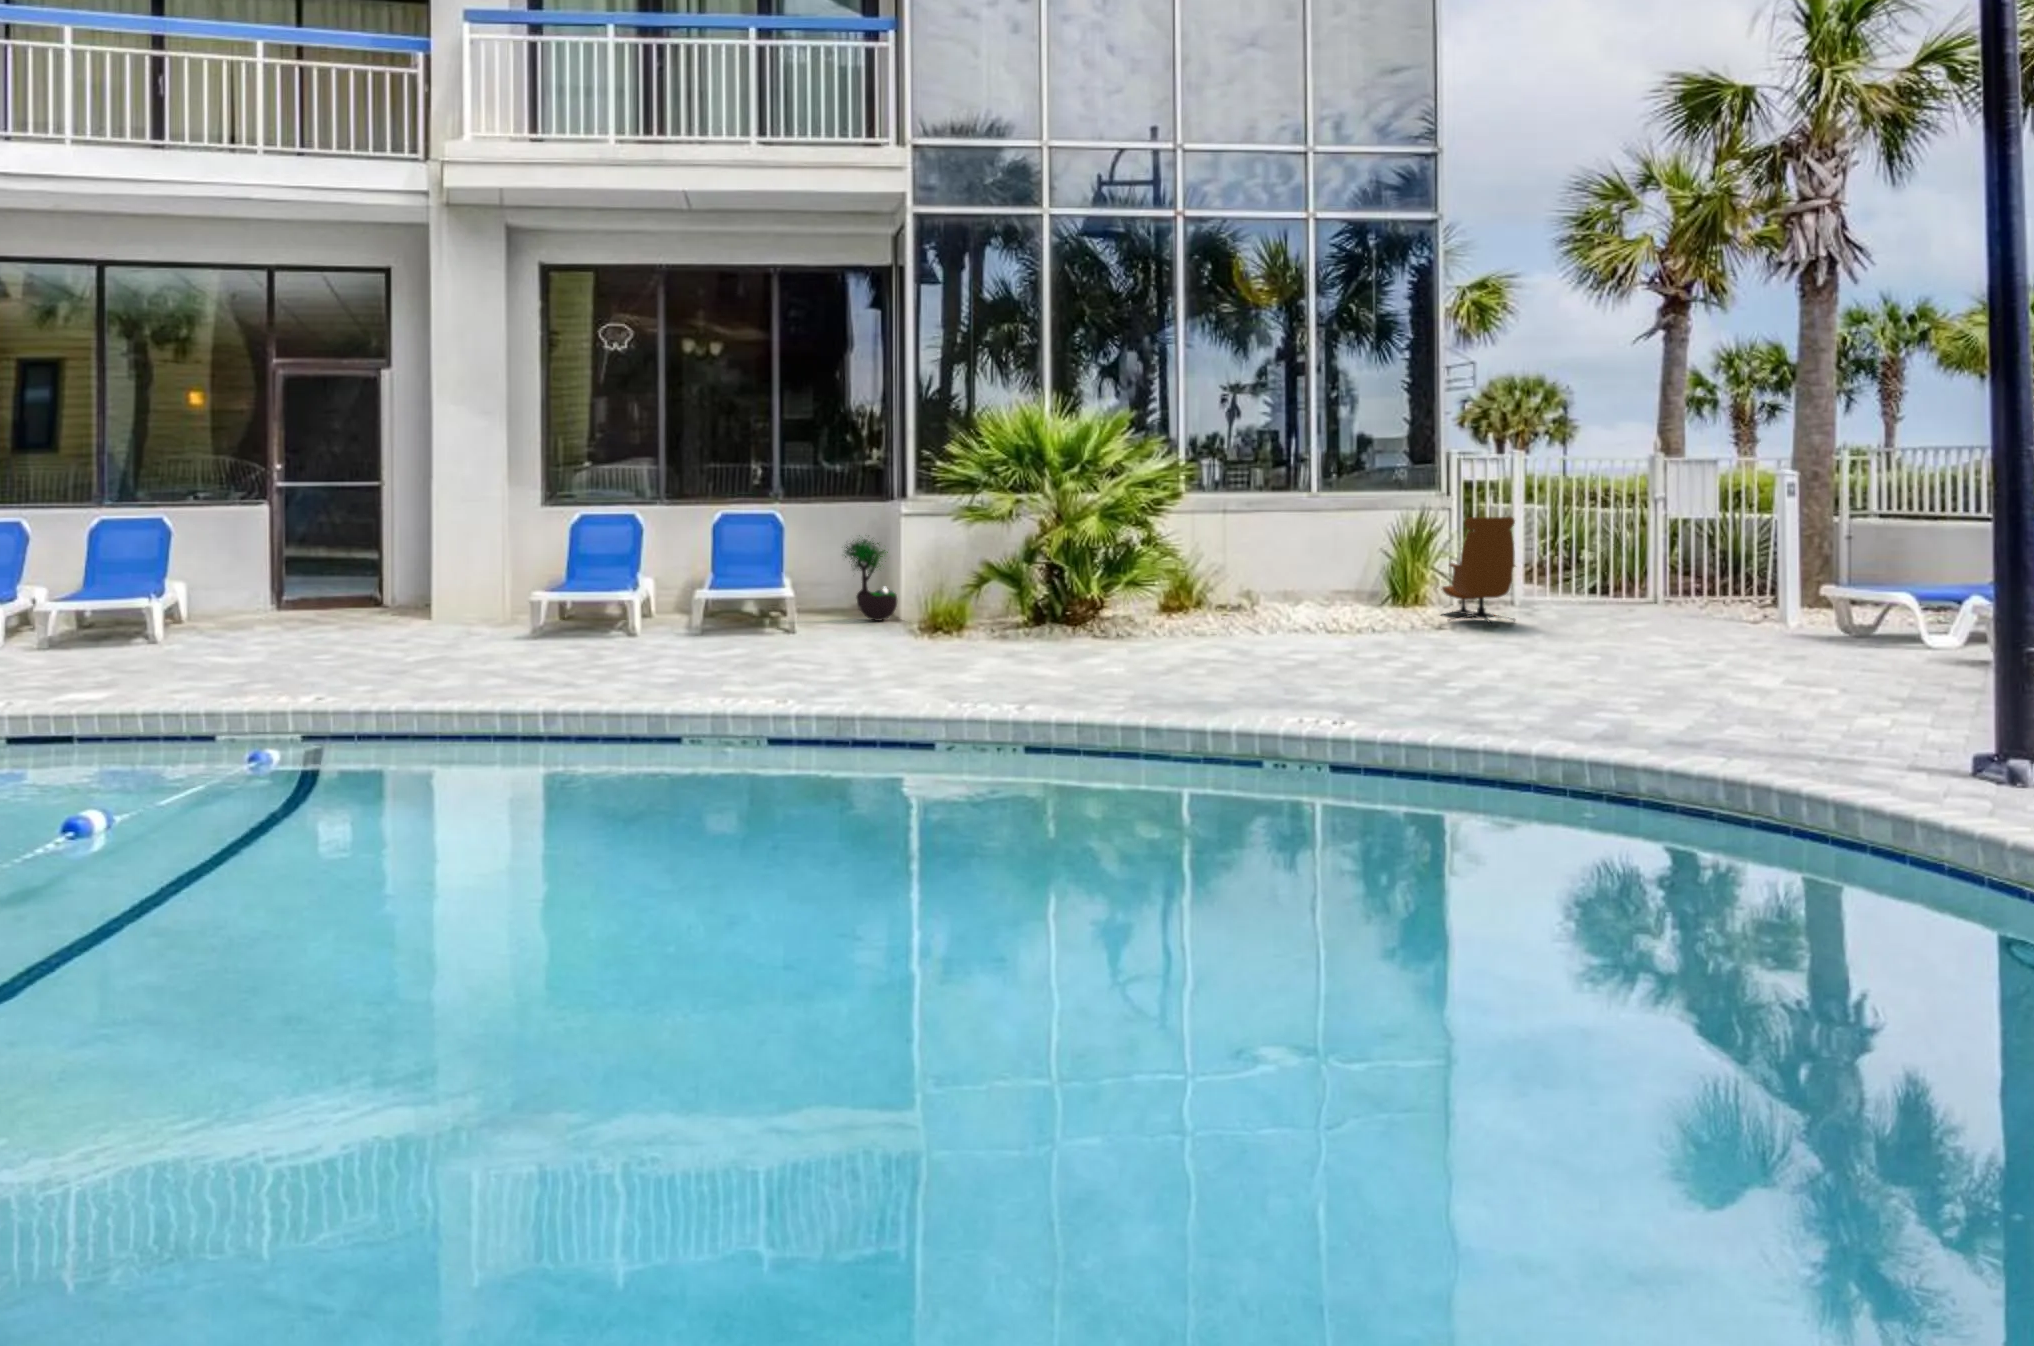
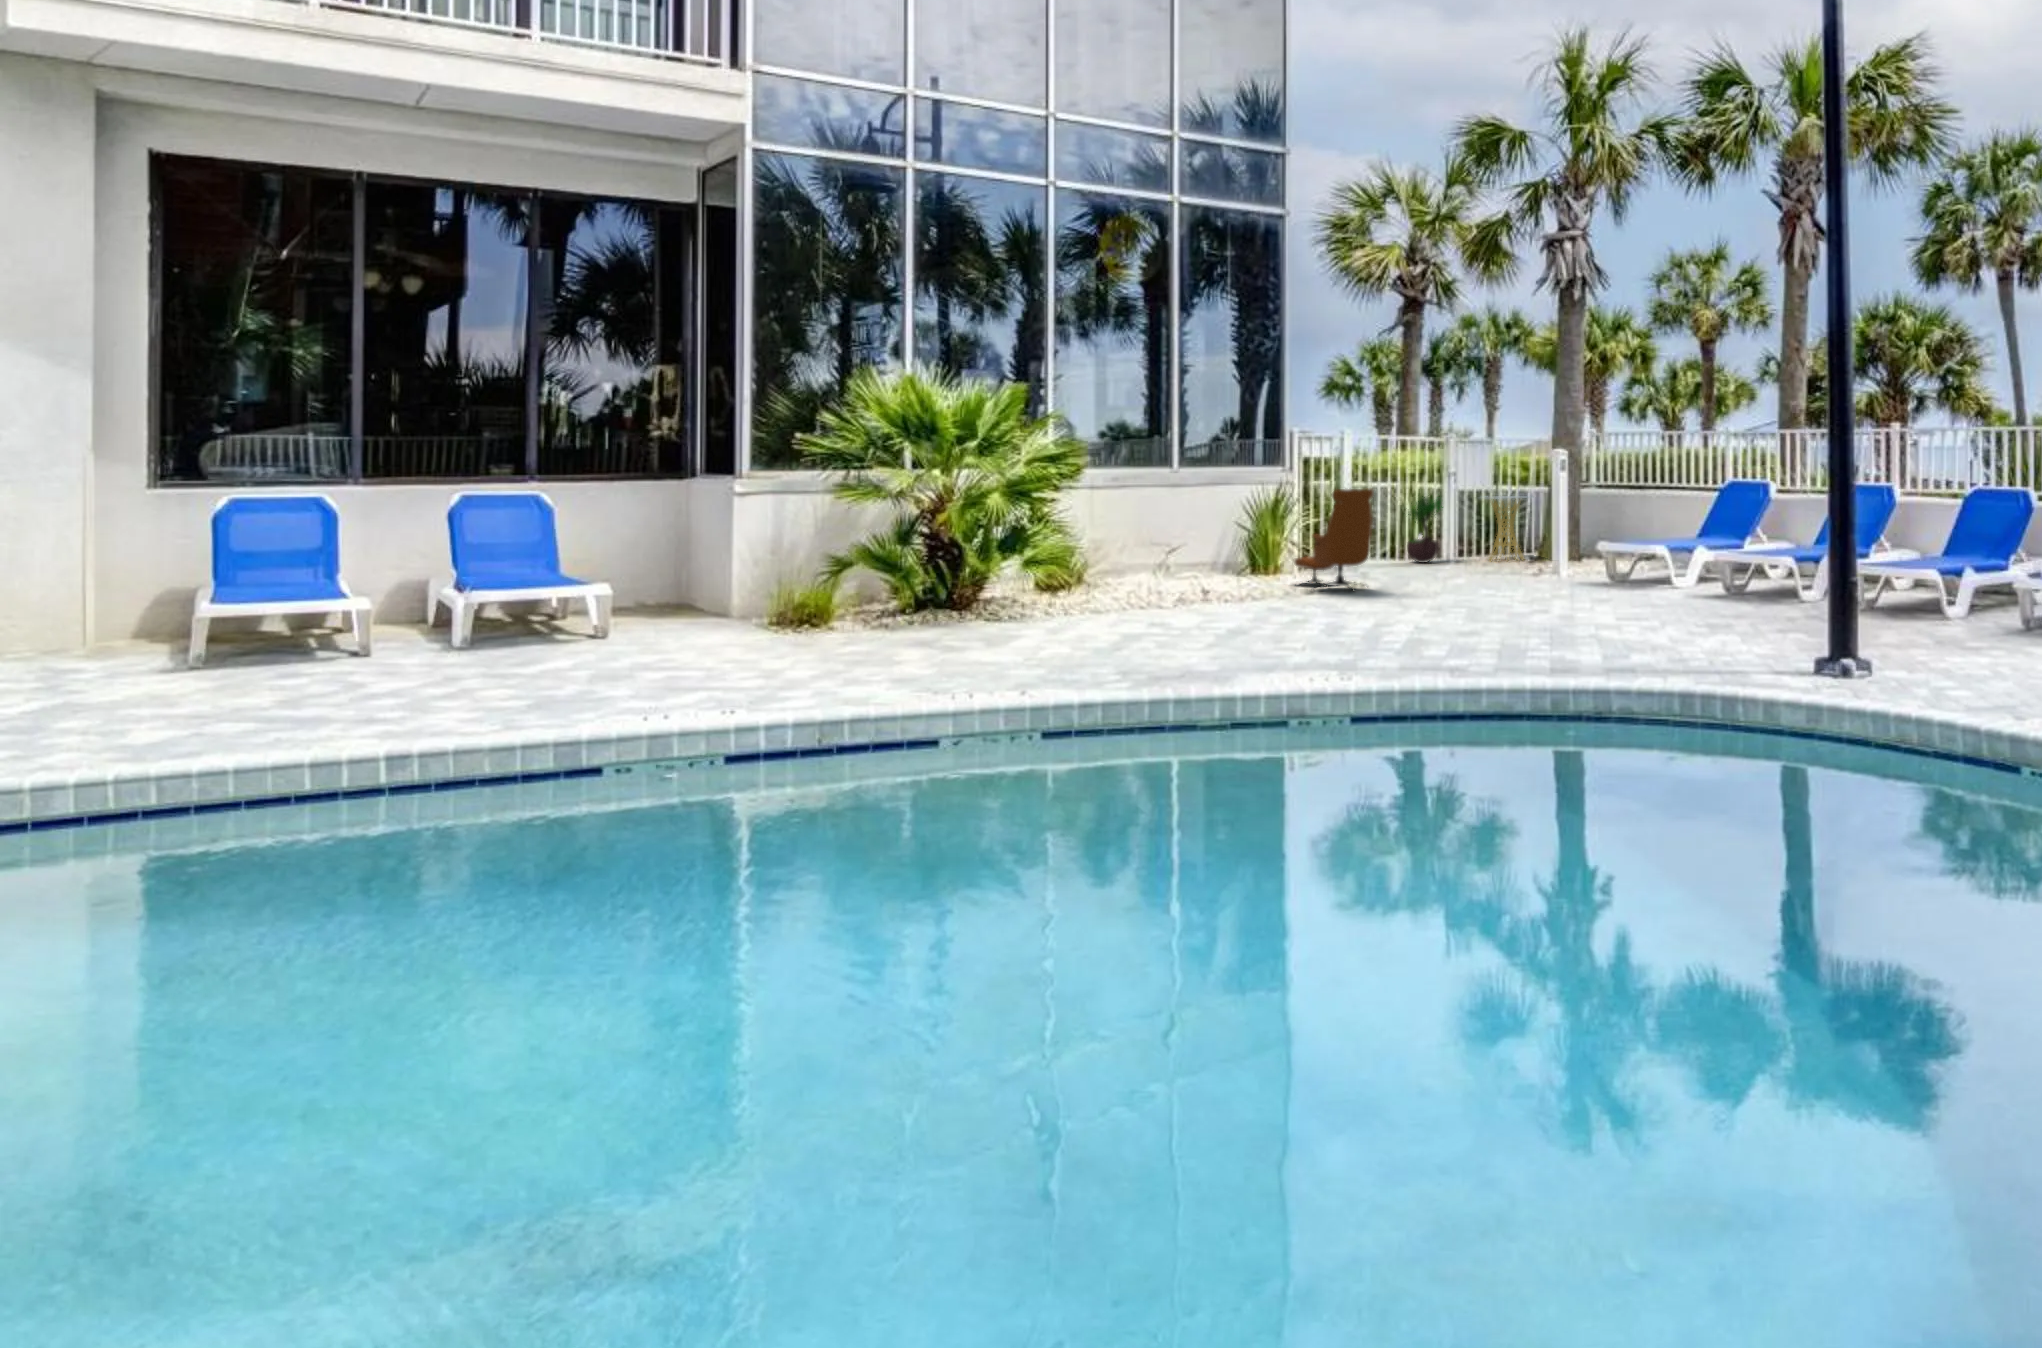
side table: none [1696,524,1768,599] -> present [1489,496,1524,561]
potted tree: present [845,535,897,621] -> present [1407,495,1443,563]

